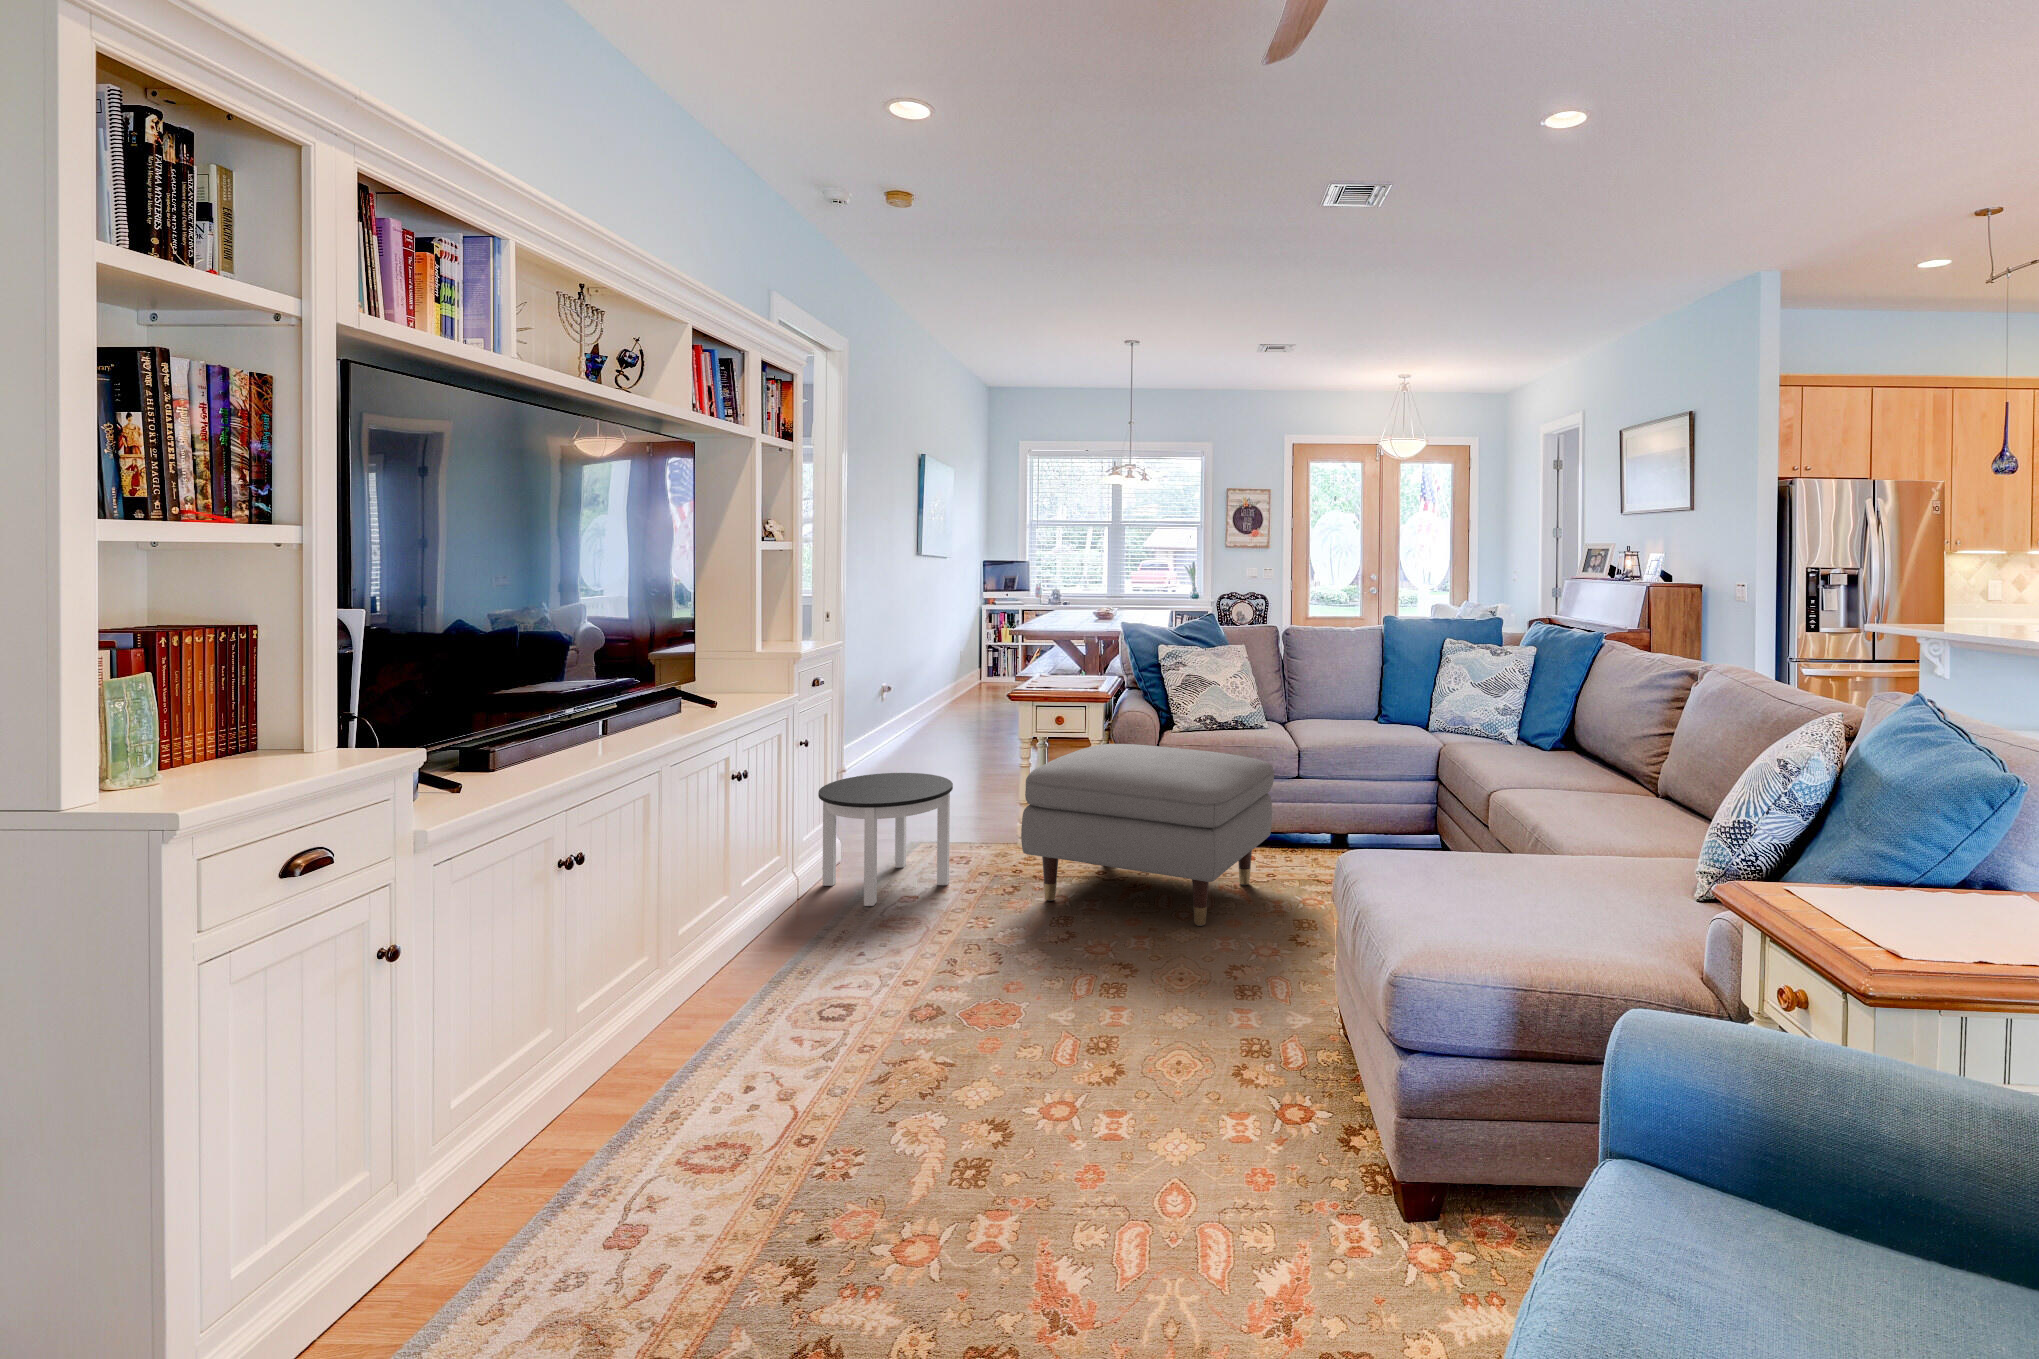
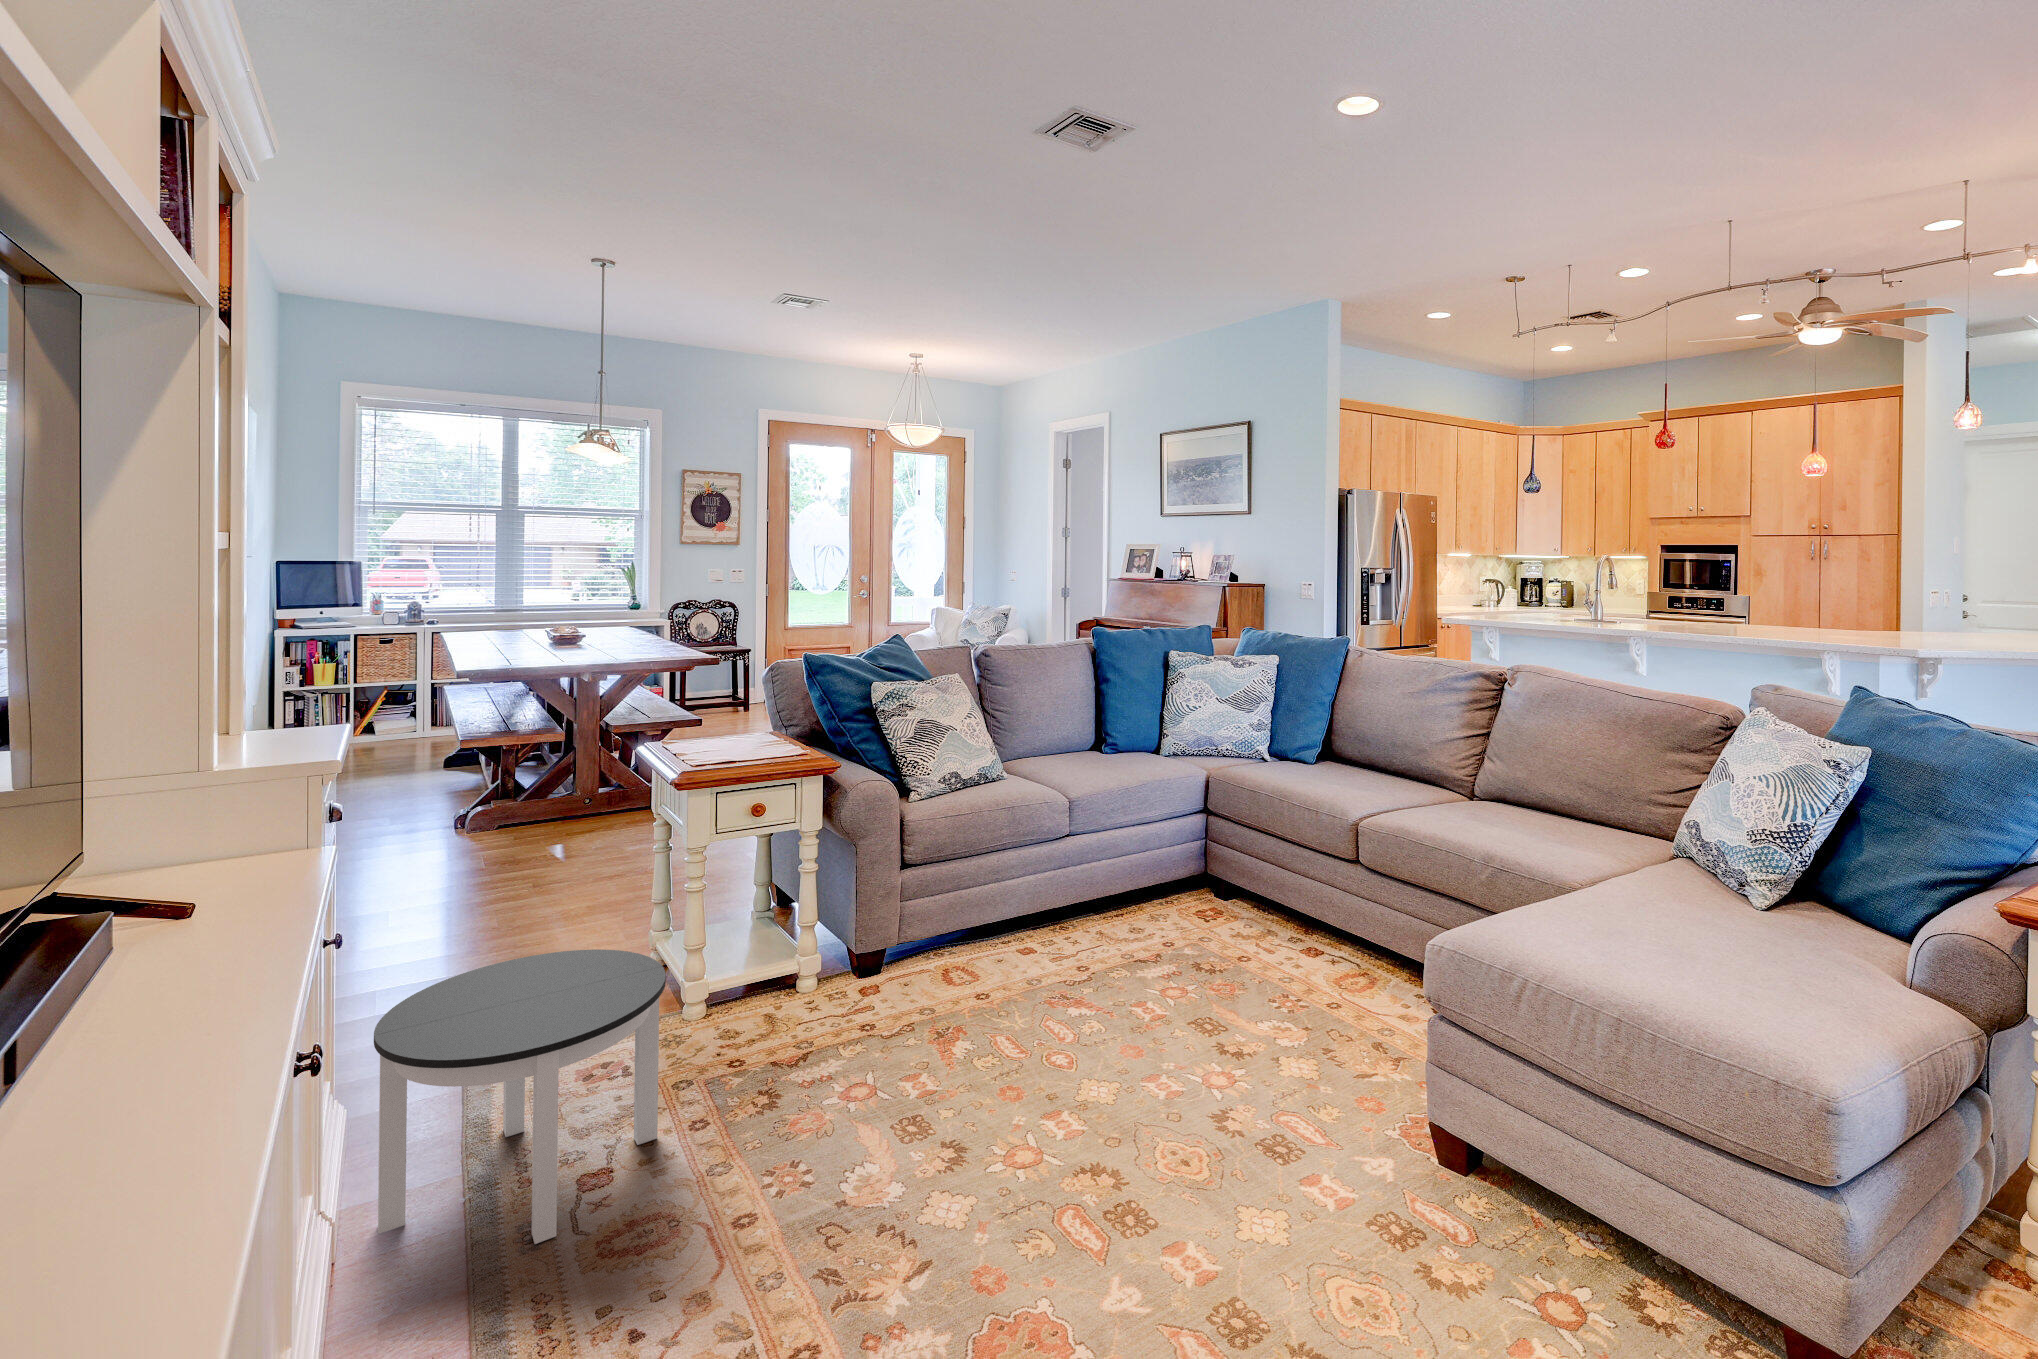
ottoman: present [1021,744,1274,926] -> none [830,826,1165,1107]

